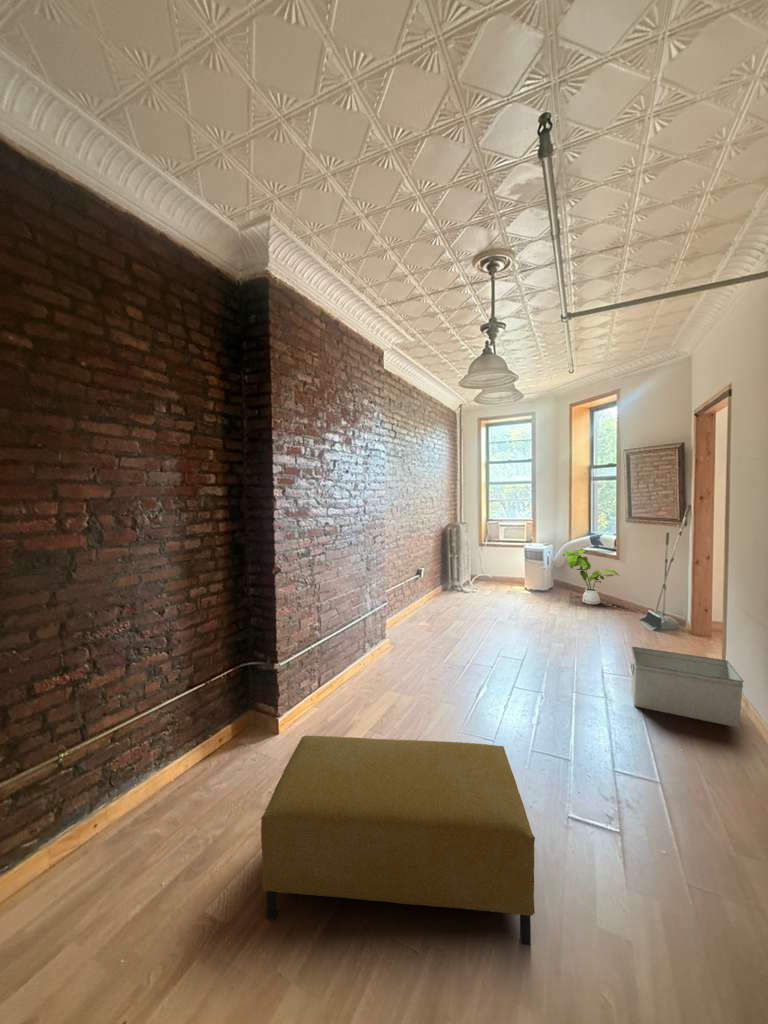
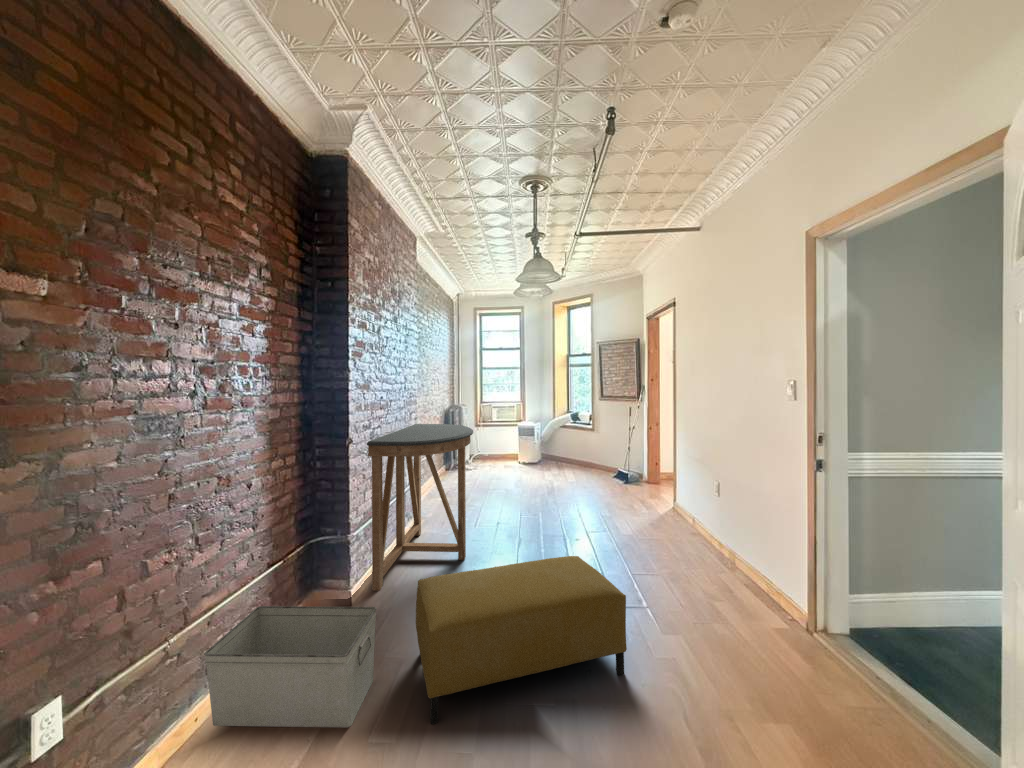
console table: none [295,549,425,722] -> present [367,424,473,590]
house plant: present [563,549,619,605] -> none [552,424,596,470]
storage bin: present [631,647,743,727] -> present [204,606,376,727]

